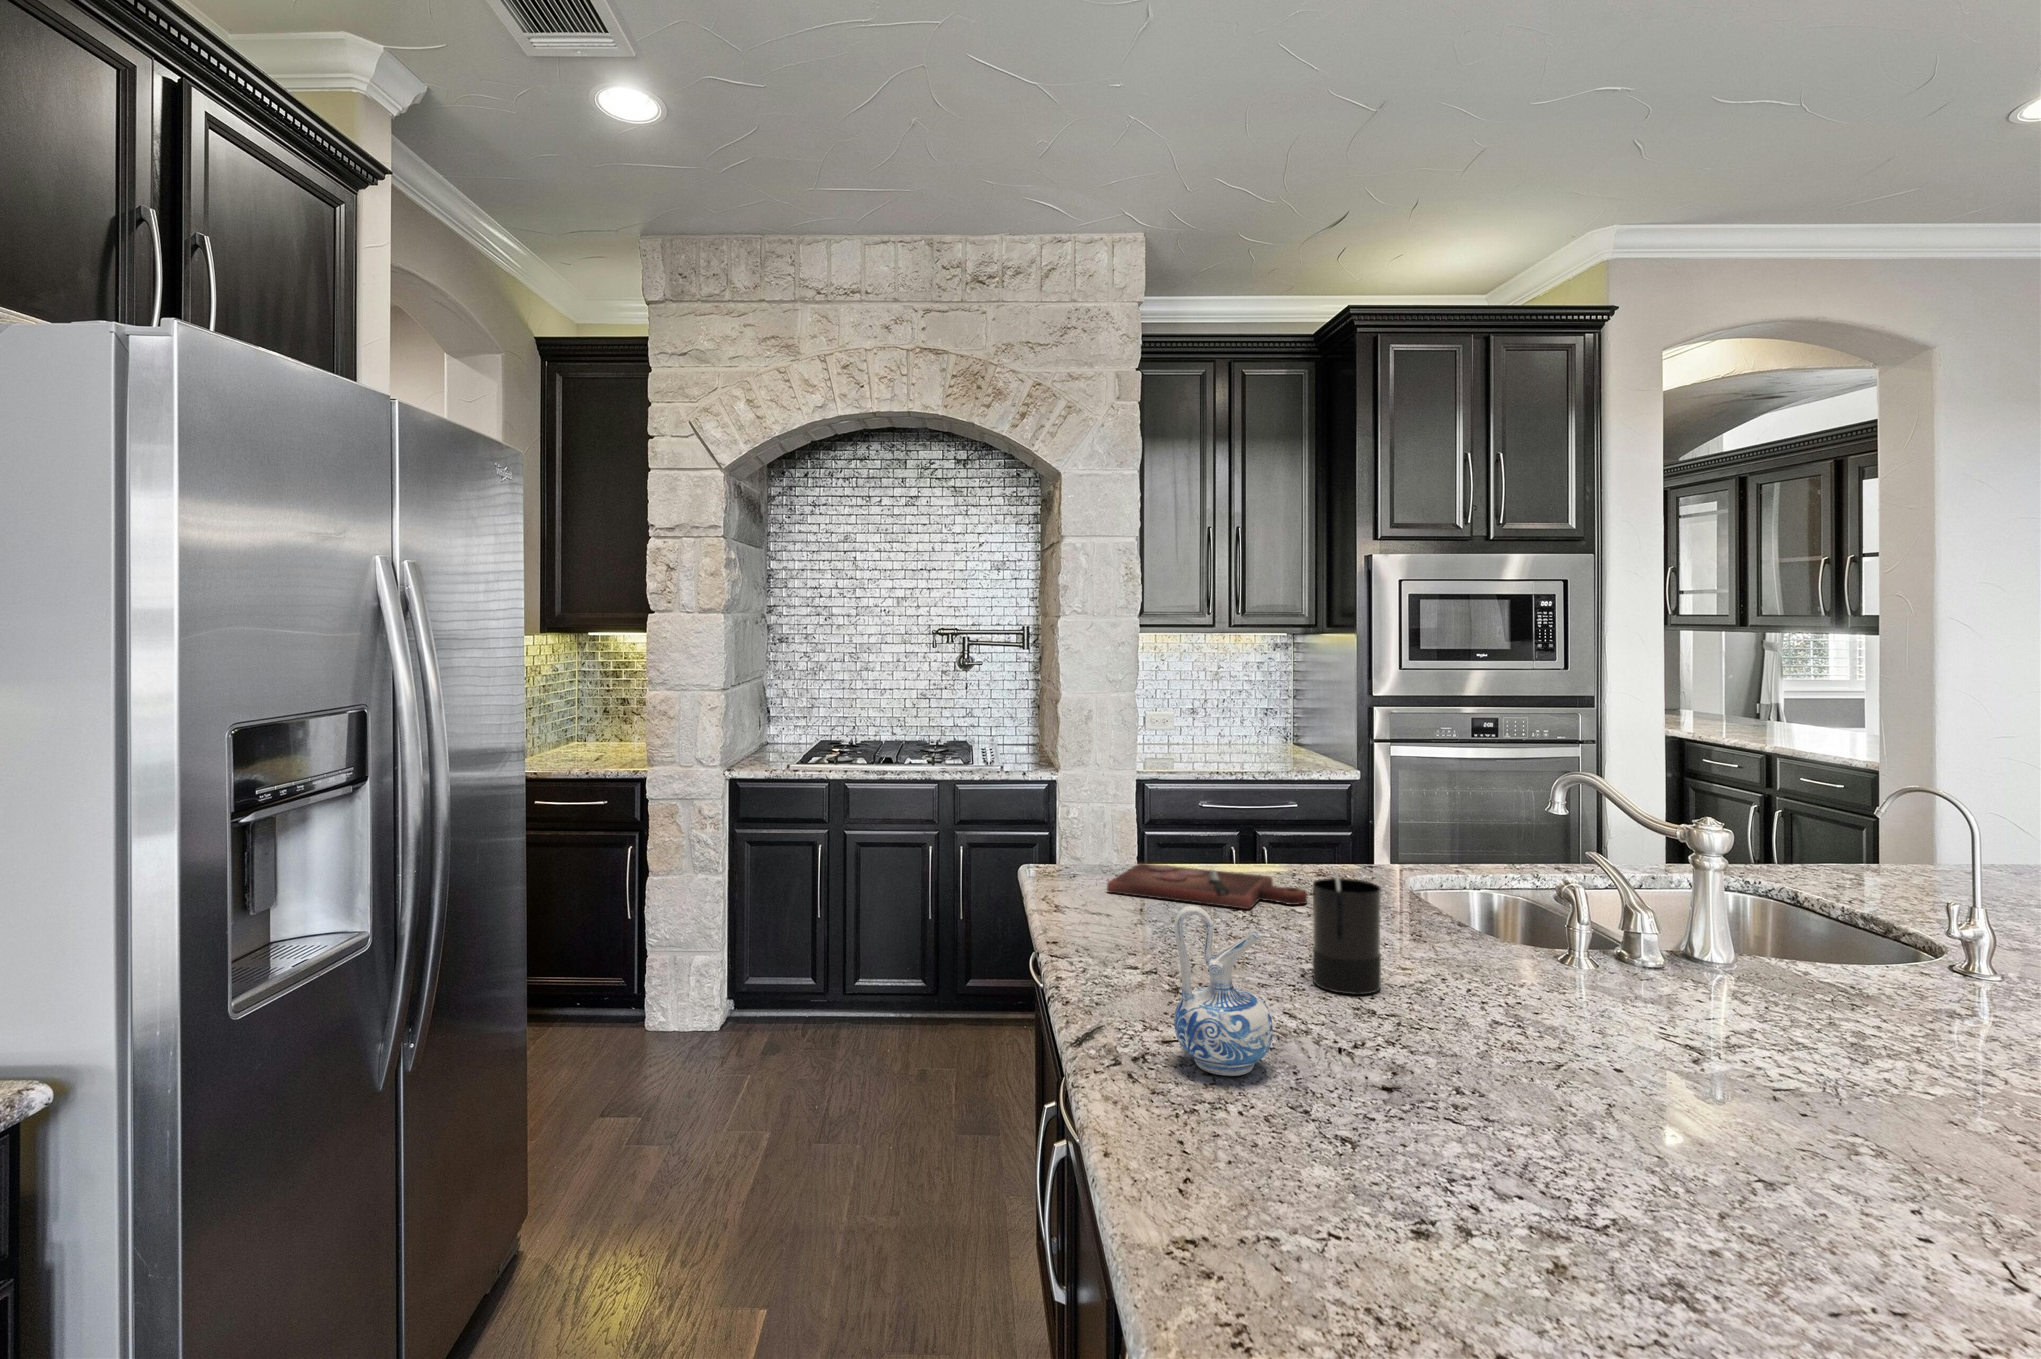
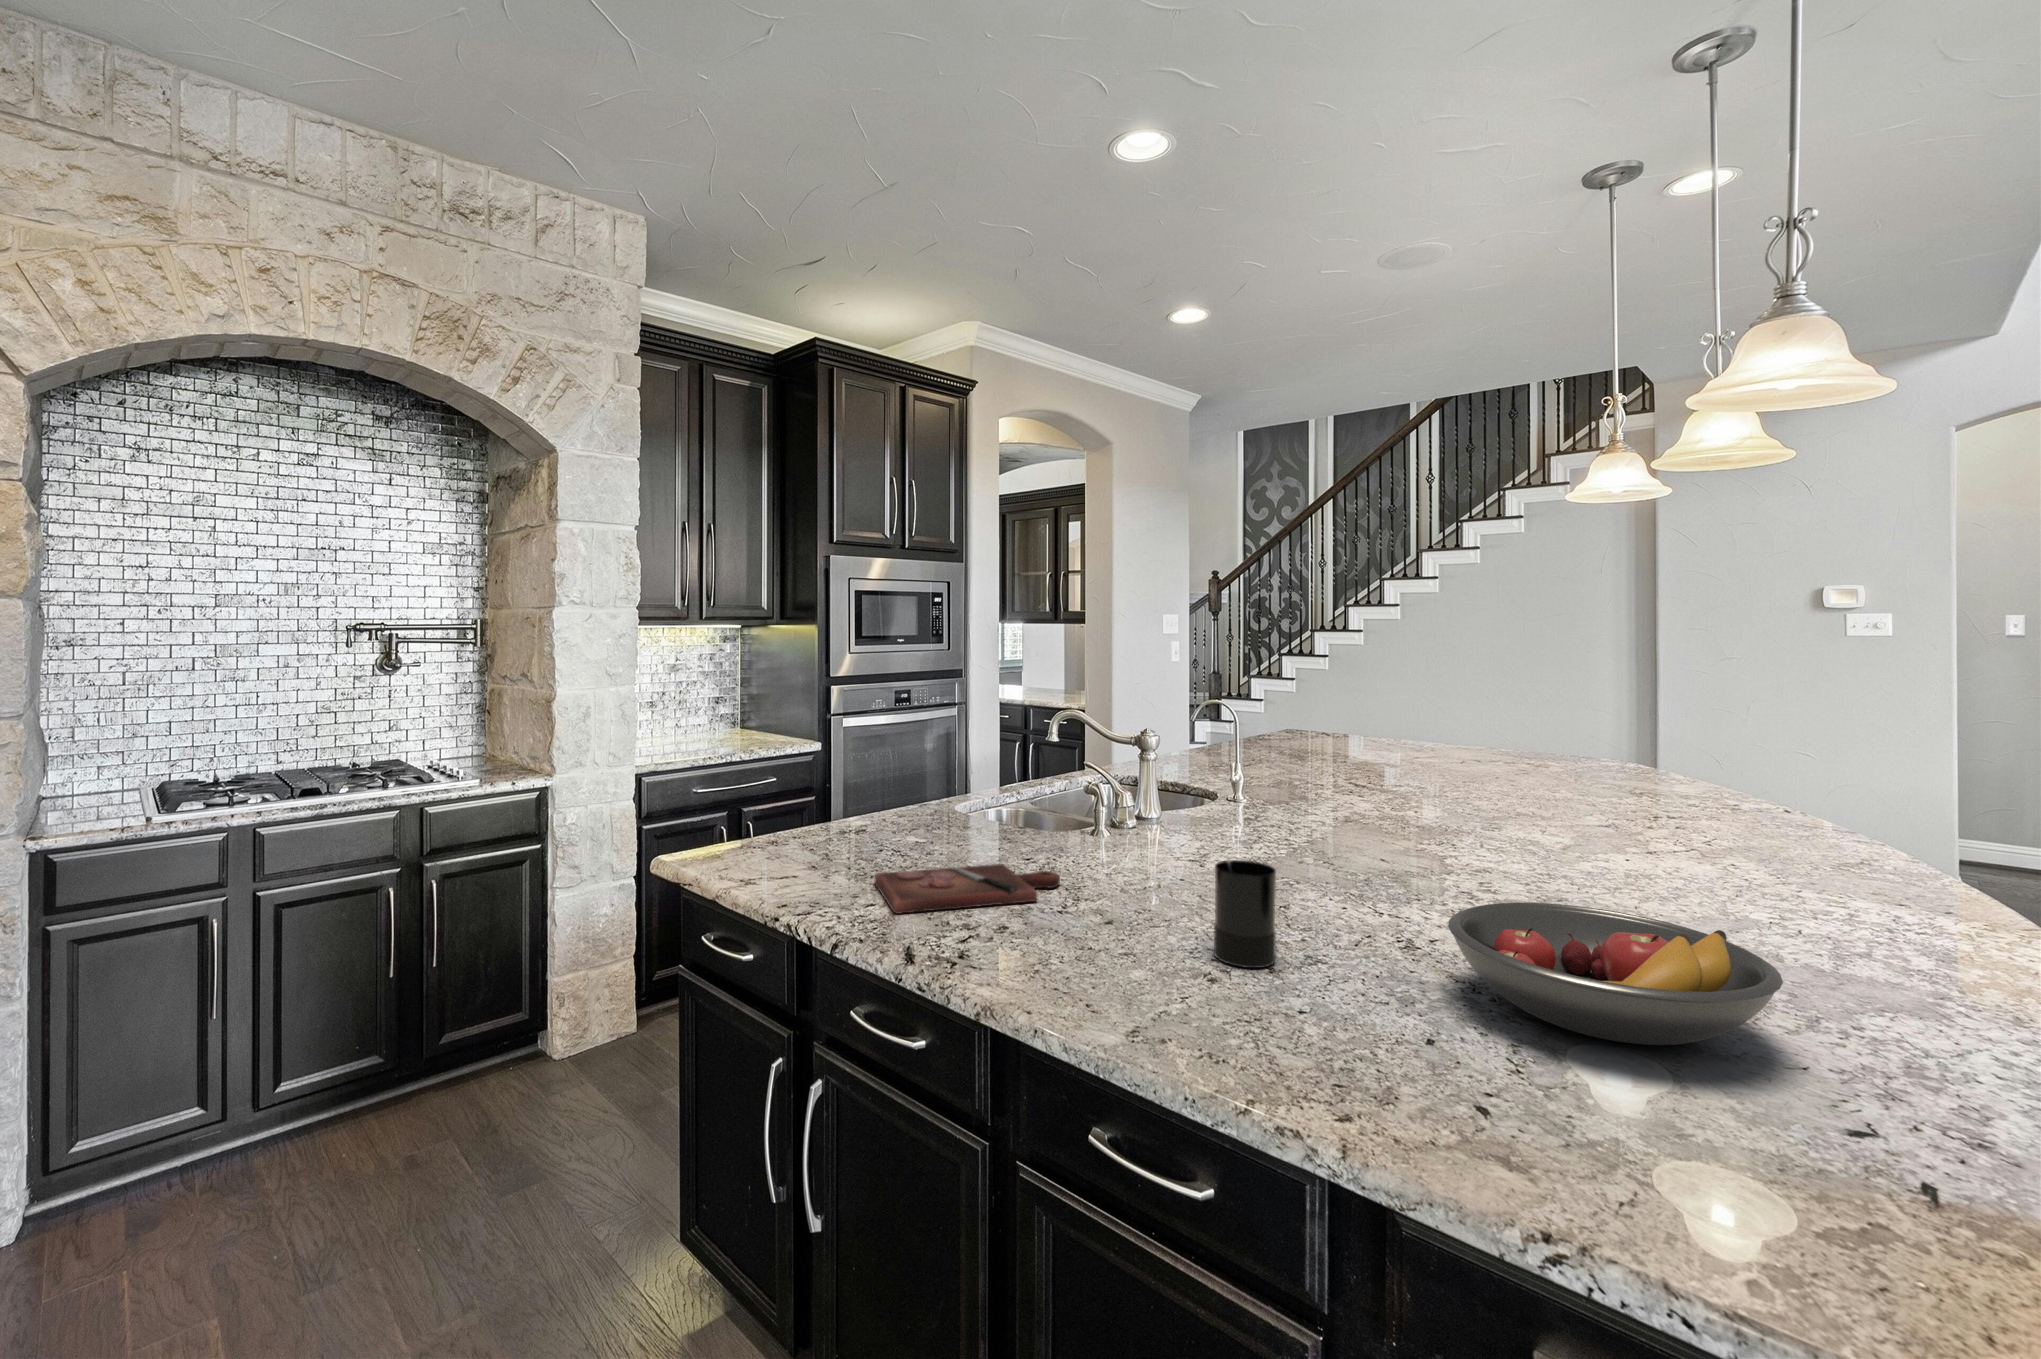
ceramic pitcher: present [1174,906,1273,1076] -> none [1316,927,1423,1094]
fruit bowl: none [1454,972,1876,1163] -> present [1448,903,1783,1045]

